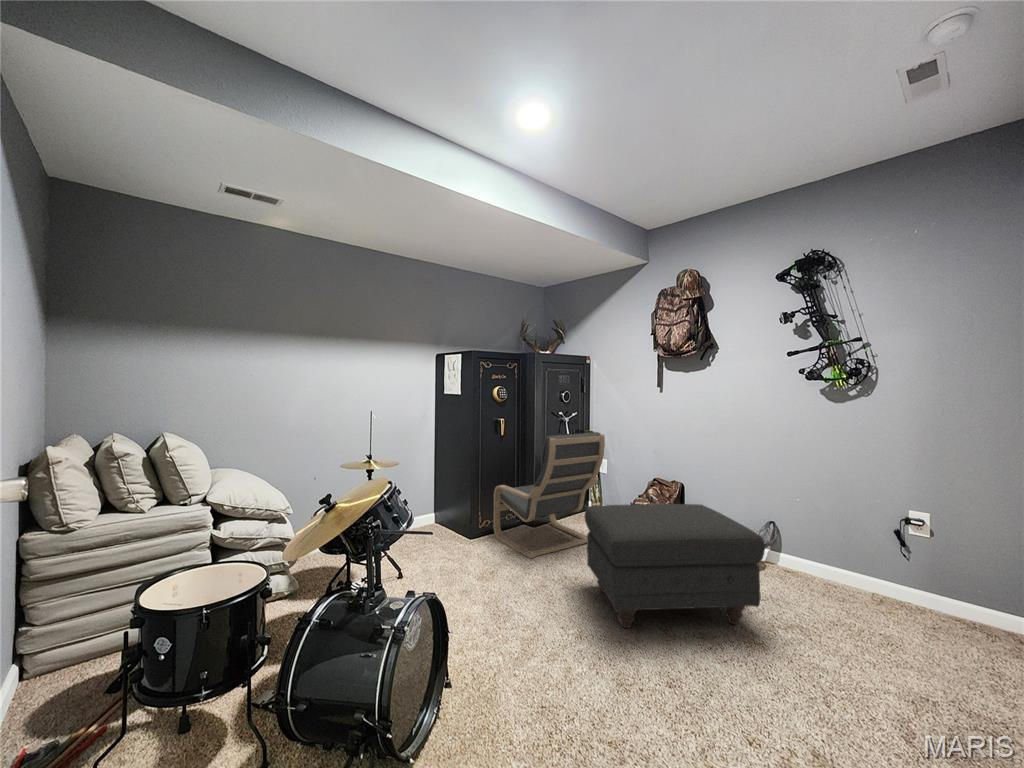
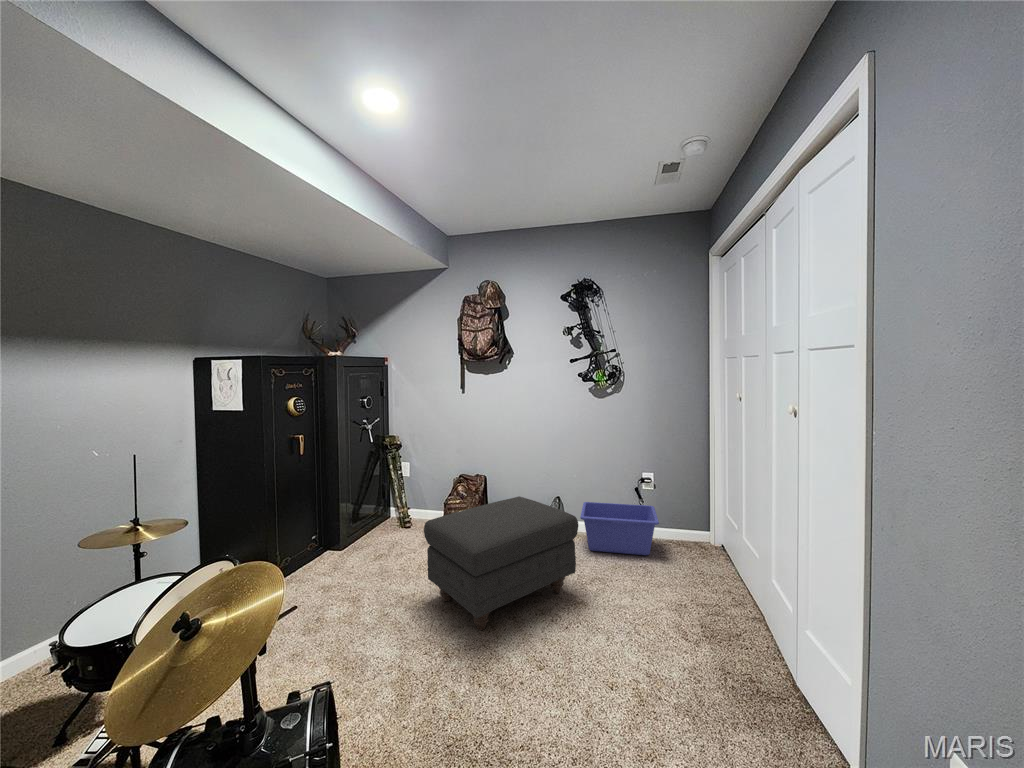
lounge chair: present [493,432,605,558] -> none [296,441,425,590]
storage bin: none [791,534,928,625] -> present [580,502,659,555]

